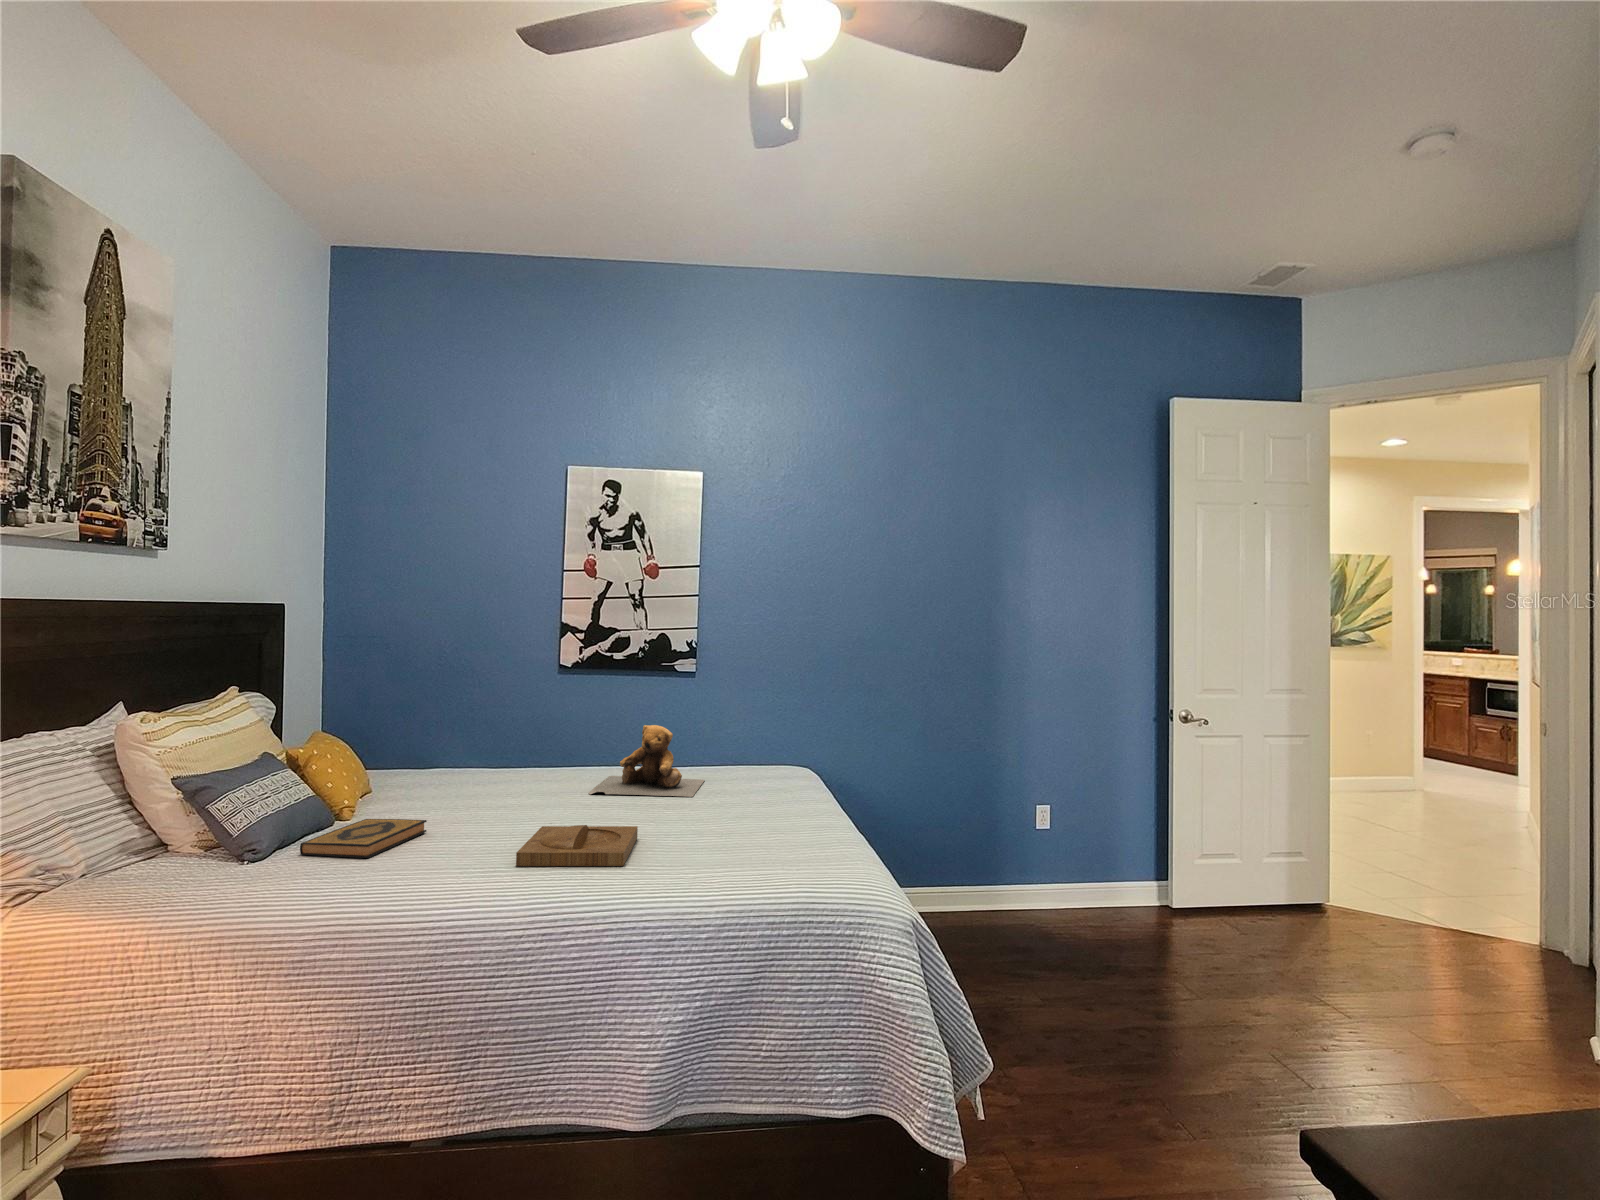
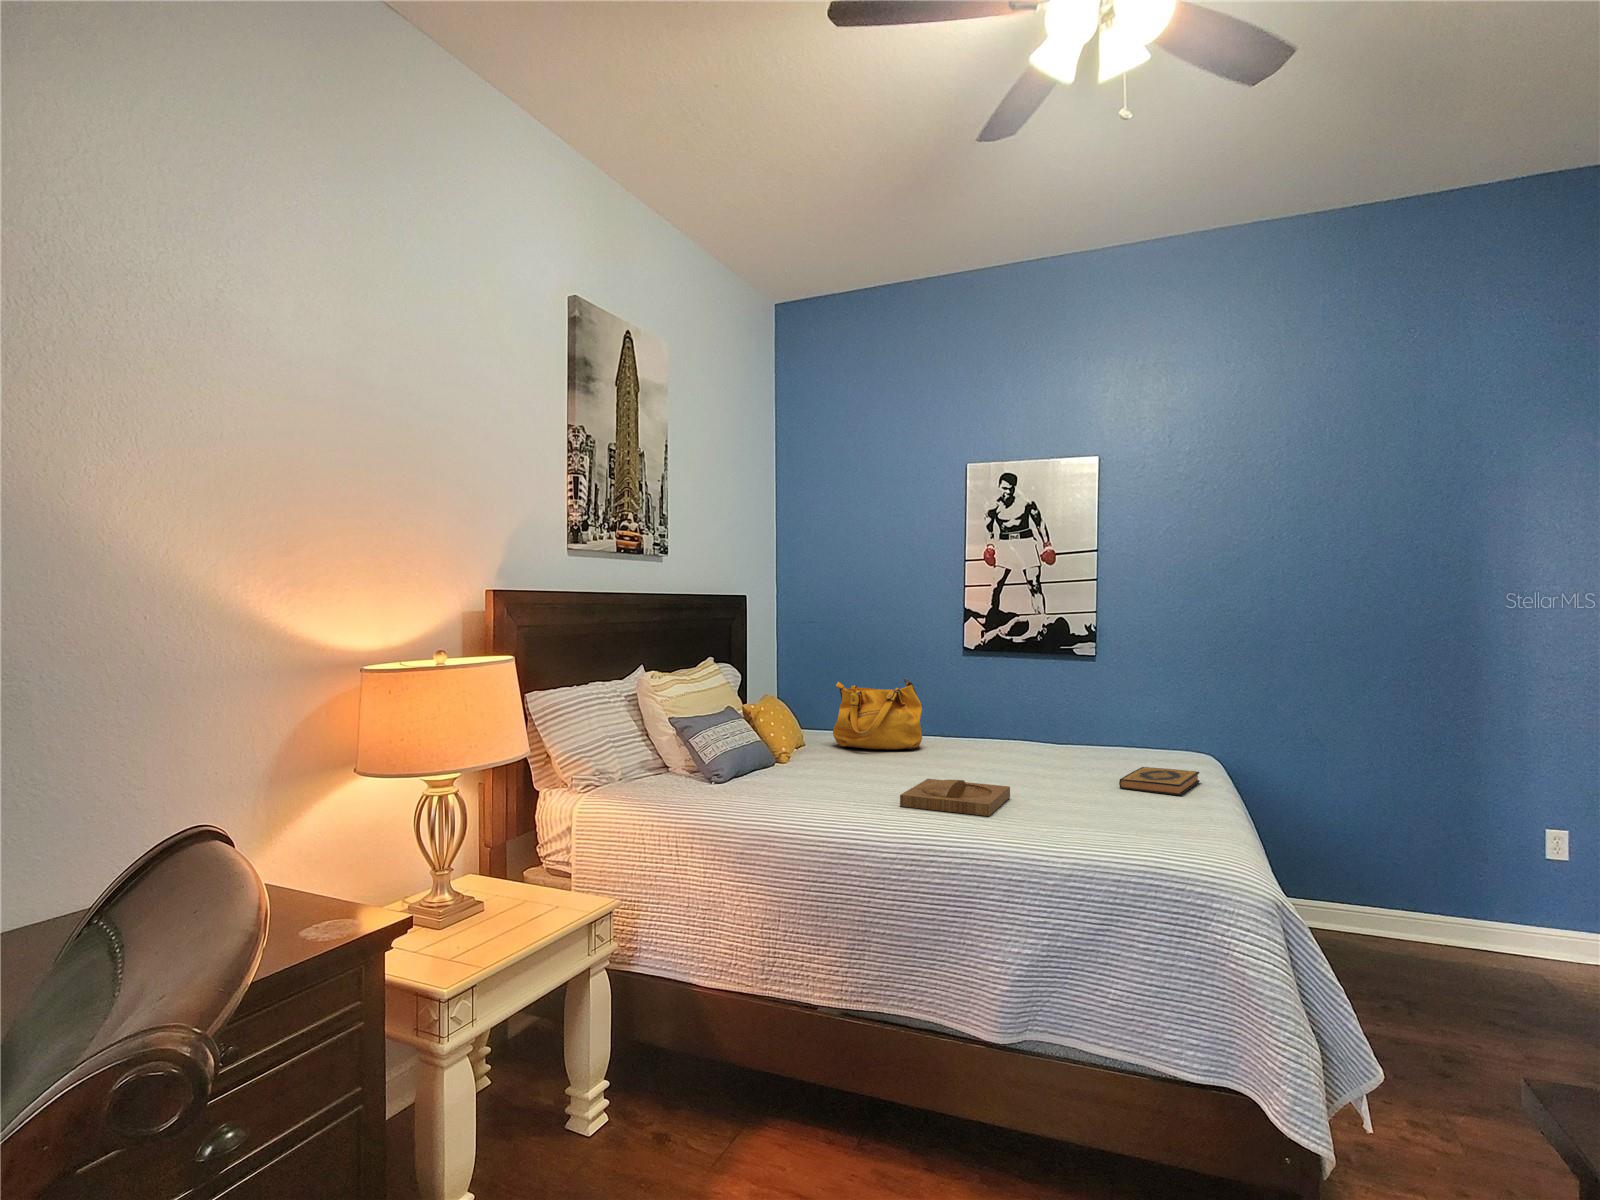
handbag: none [405,705,518,791] -> present [833,679,922,749]
teddy bear: present [589,725,704,797] -> none [980,701,1096,770]
hardback book: present [300,819,427,858] -> present [1119,767,1199,796]

